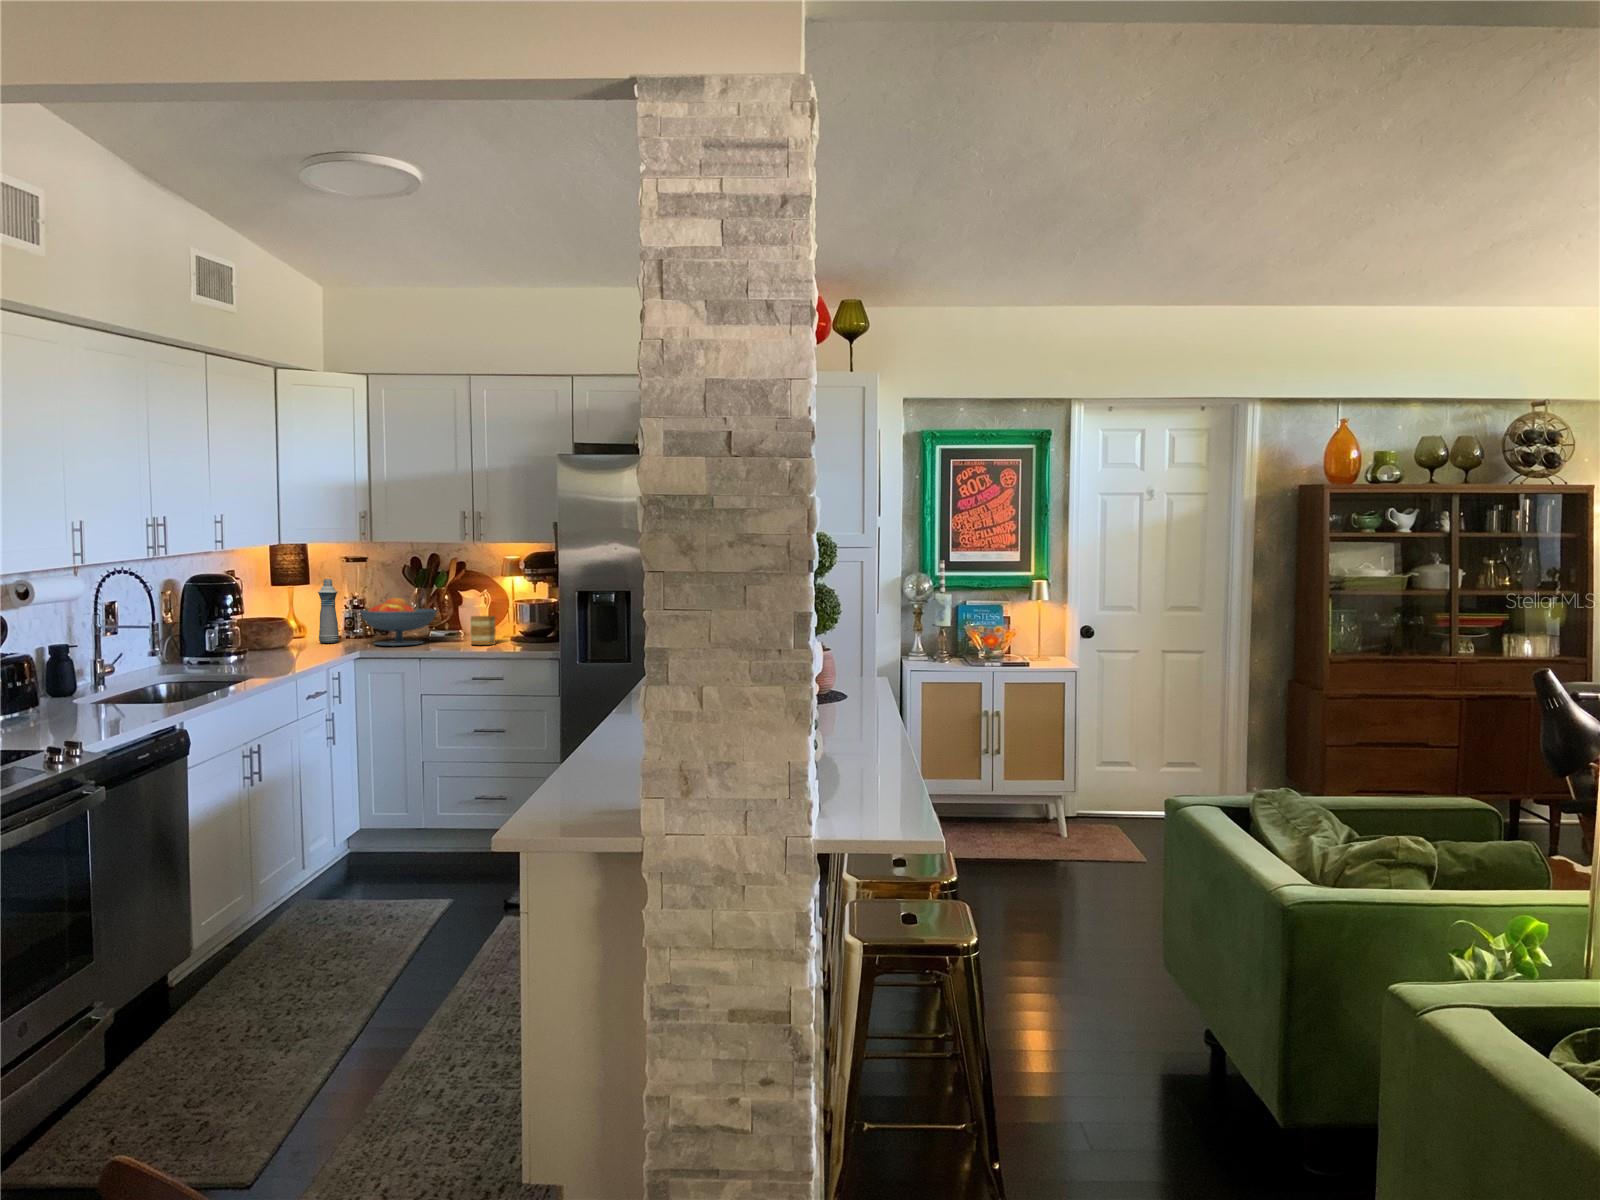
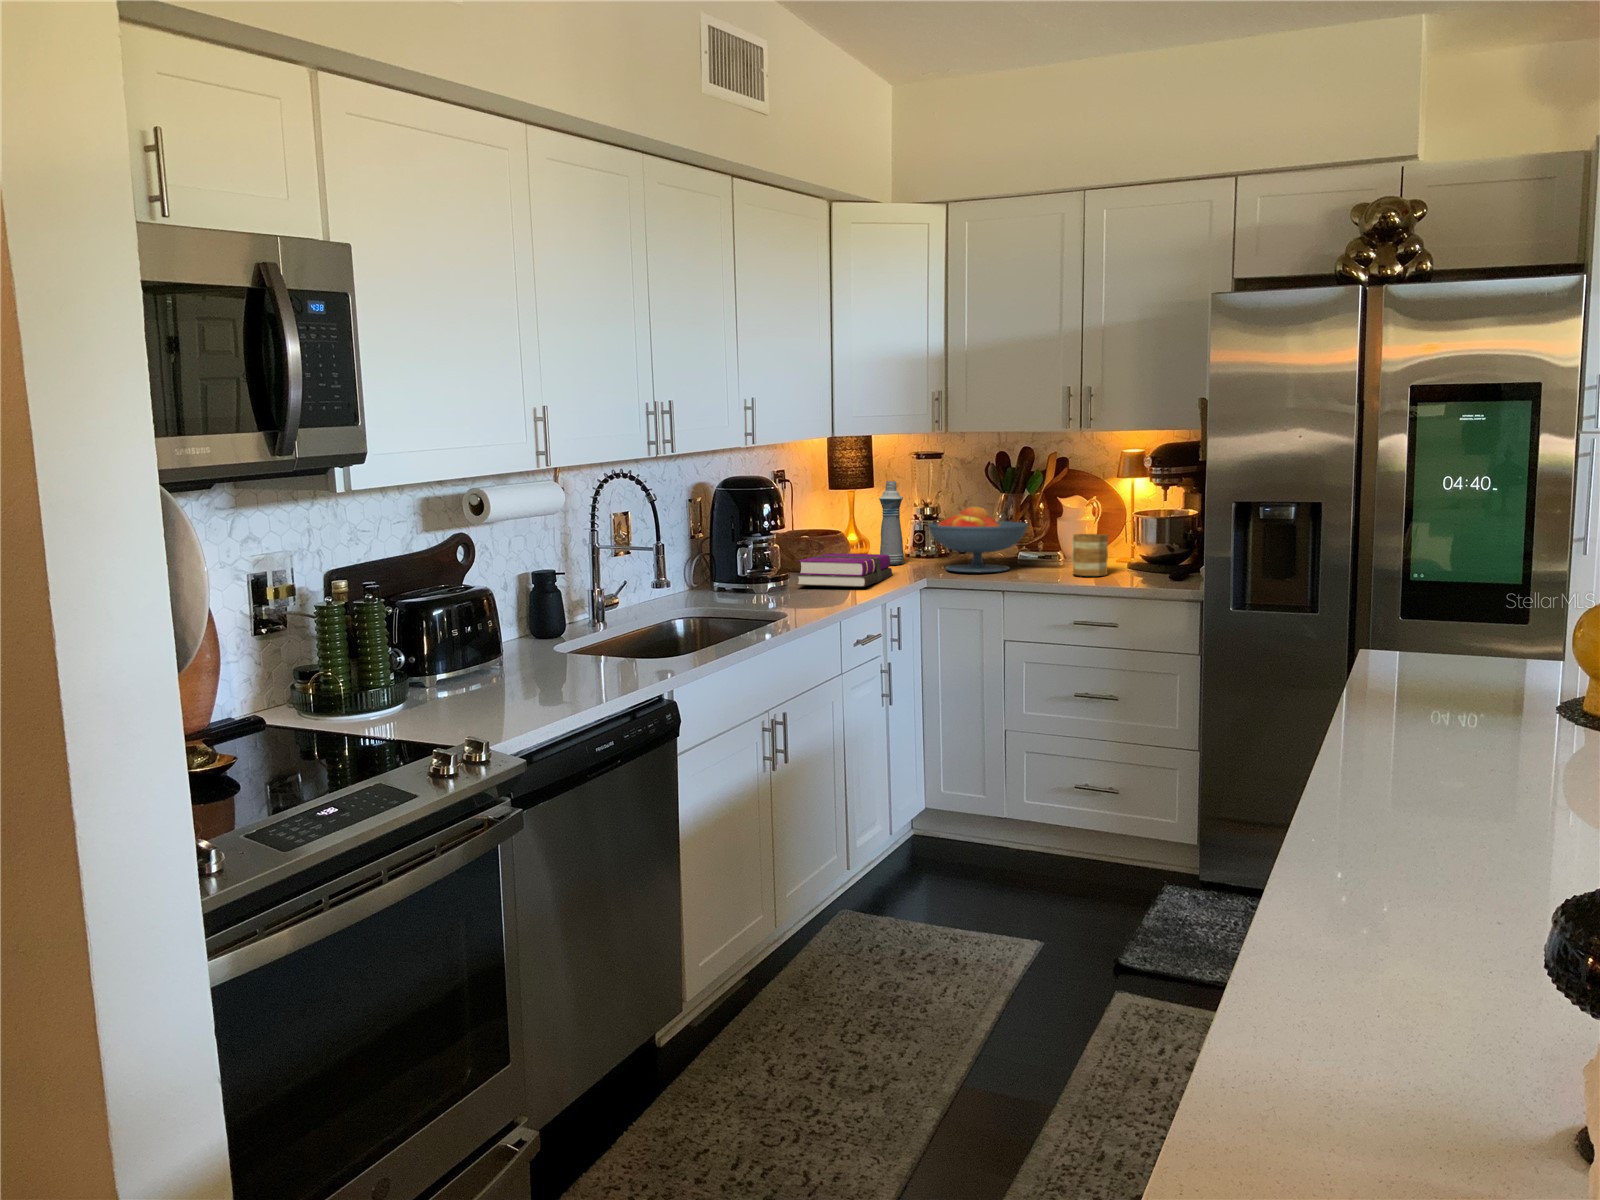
hardback book: none [254,634,332,658] -> present [796,553,892,587]

